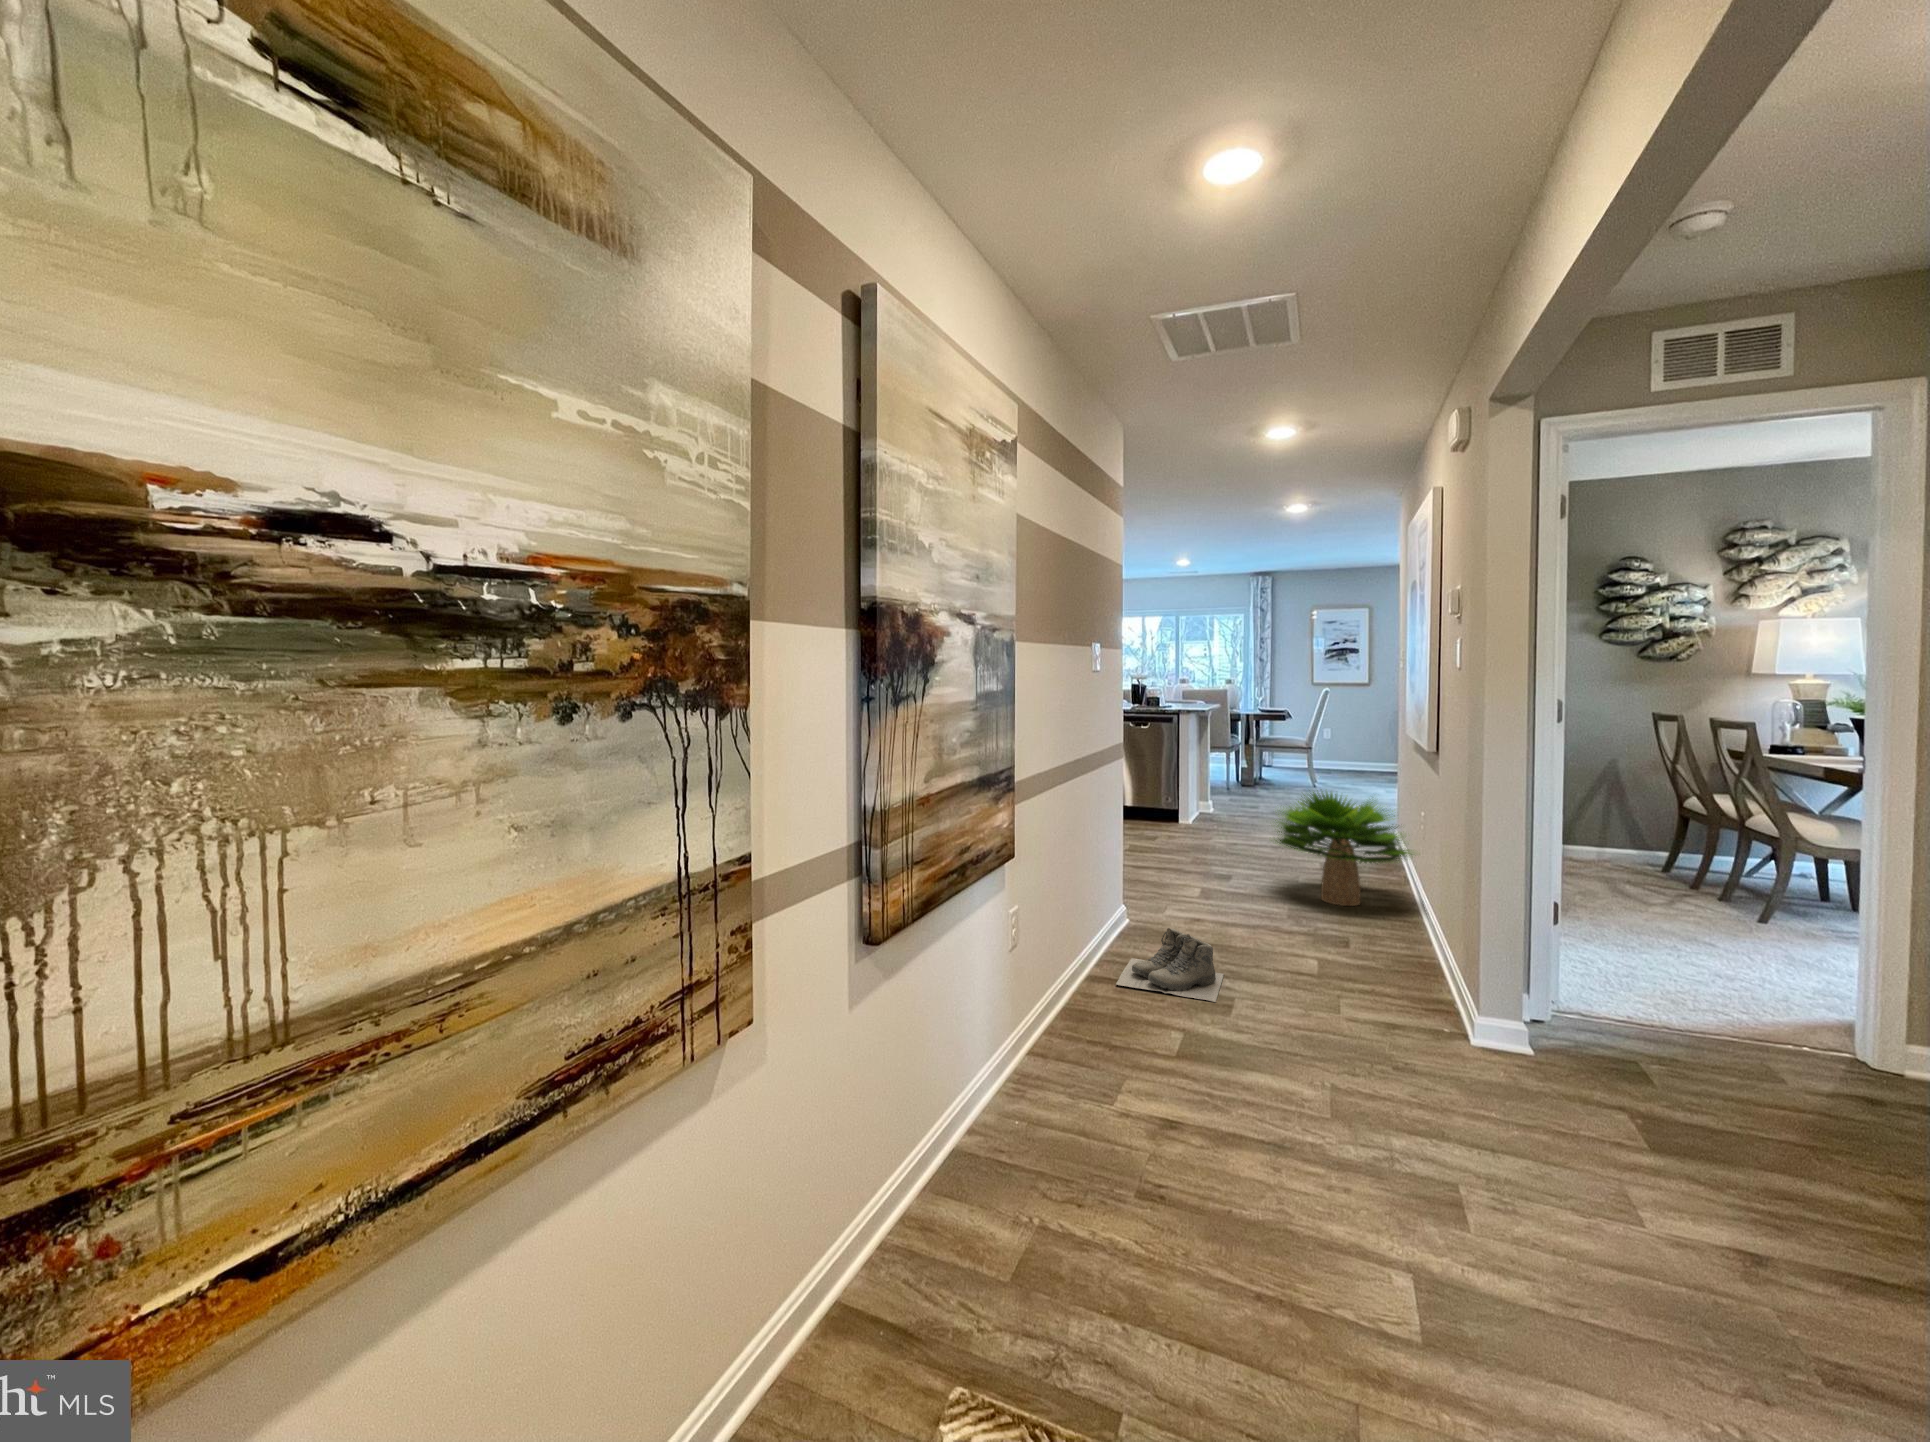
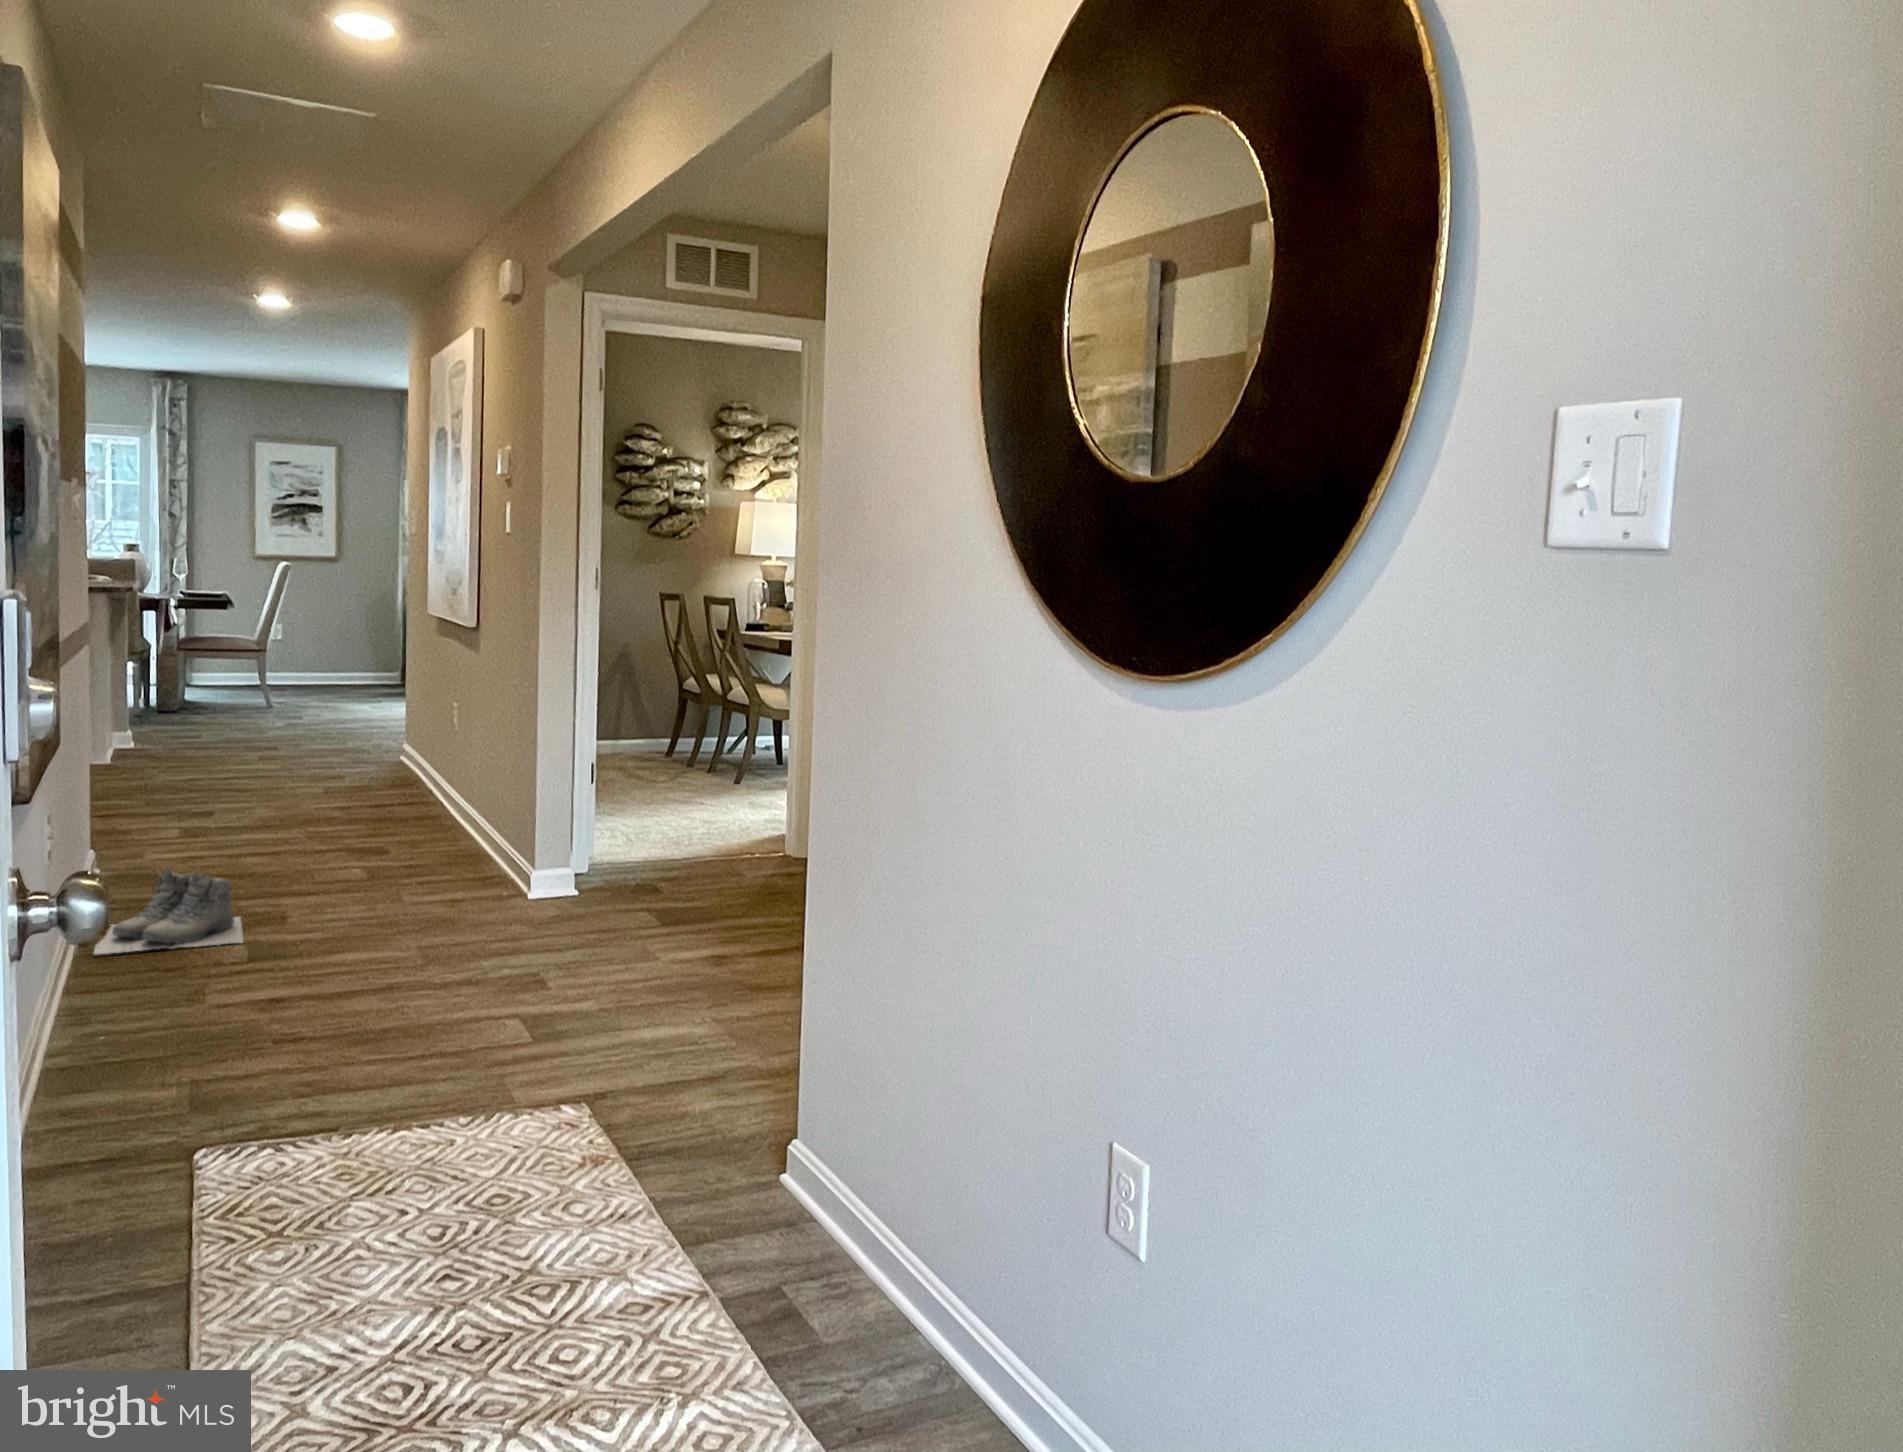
potted plant: present [1275,792,1413,906] -> none [255,683,452,831]

